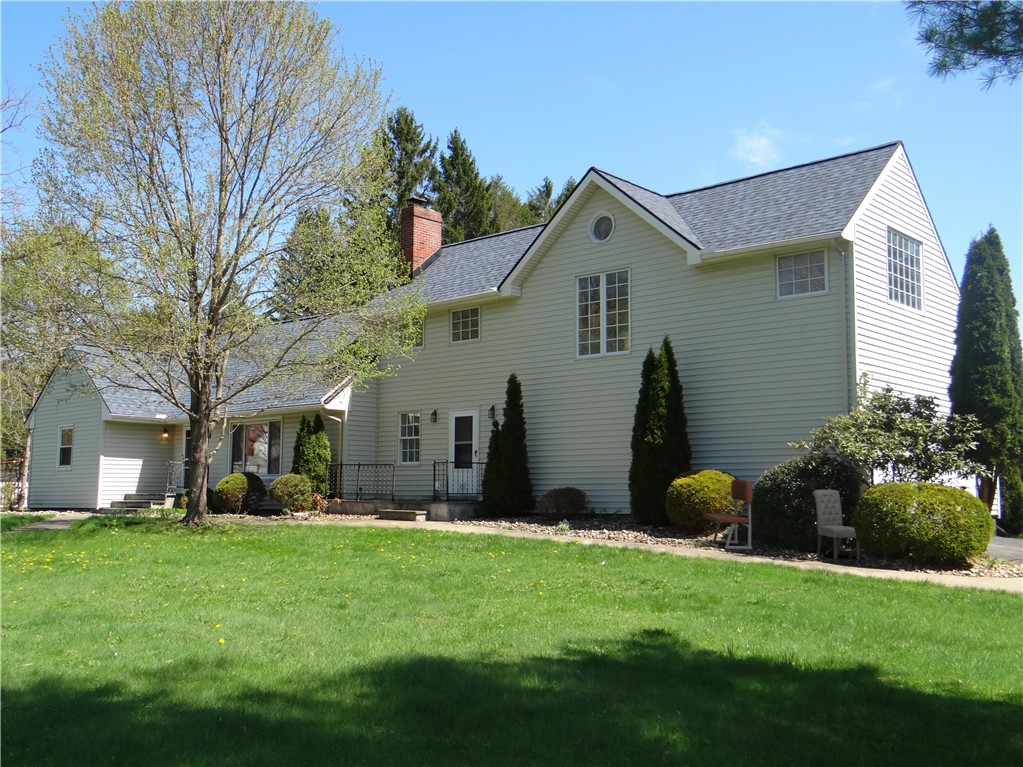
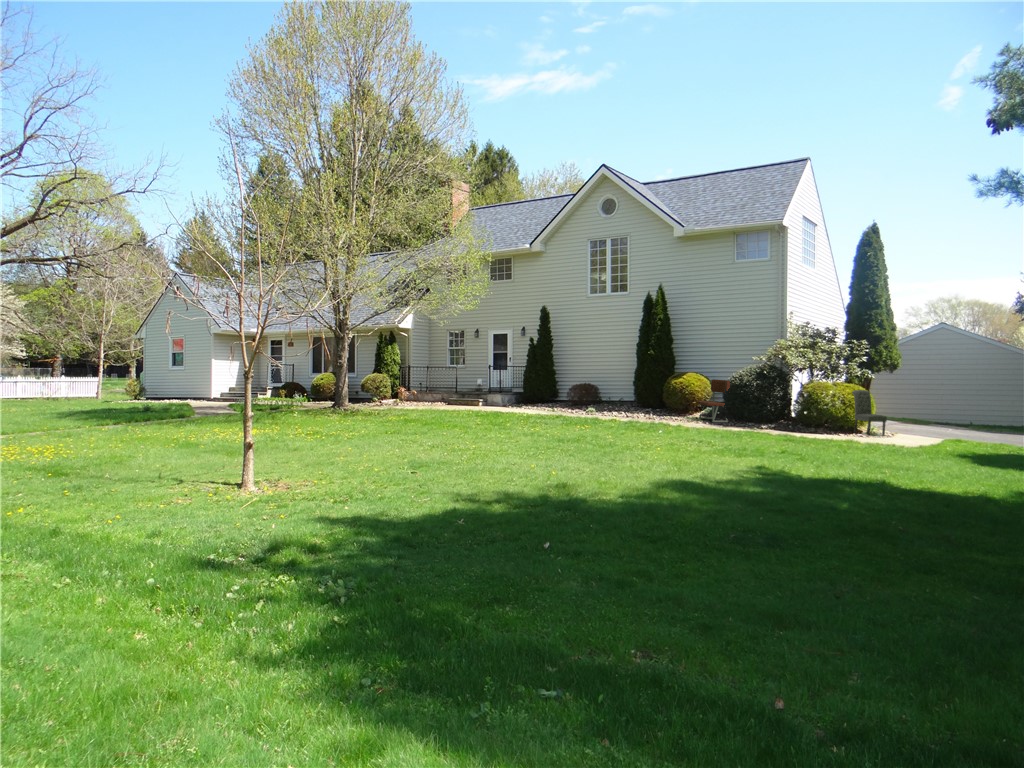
chair: present [813,490,860,560] -> present [852,390,887,436]

